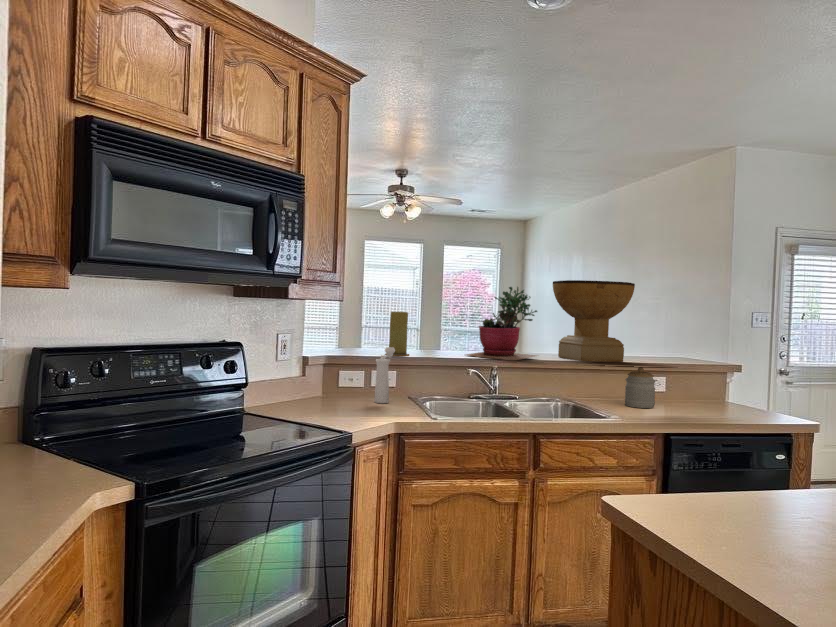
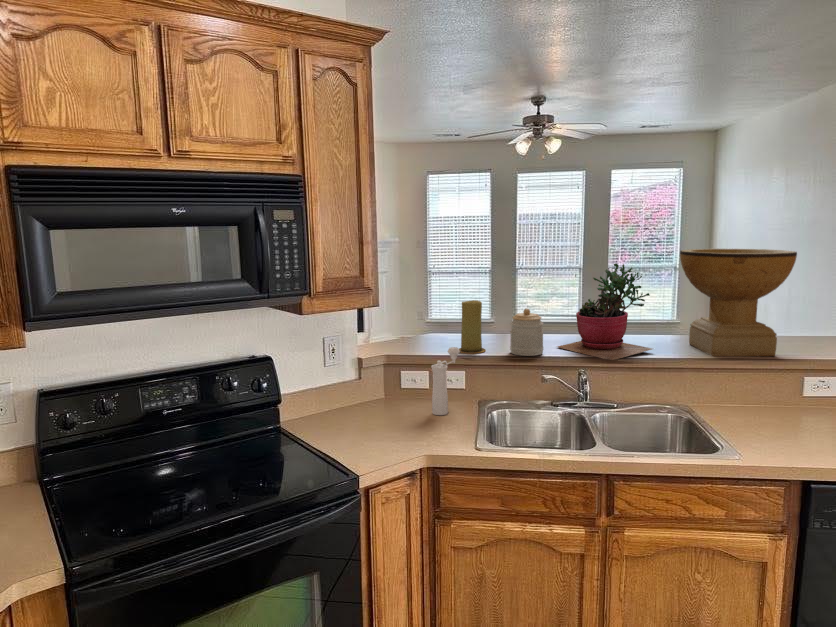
jar: present [625,368,656,408] -> present [510,309,544,356]

